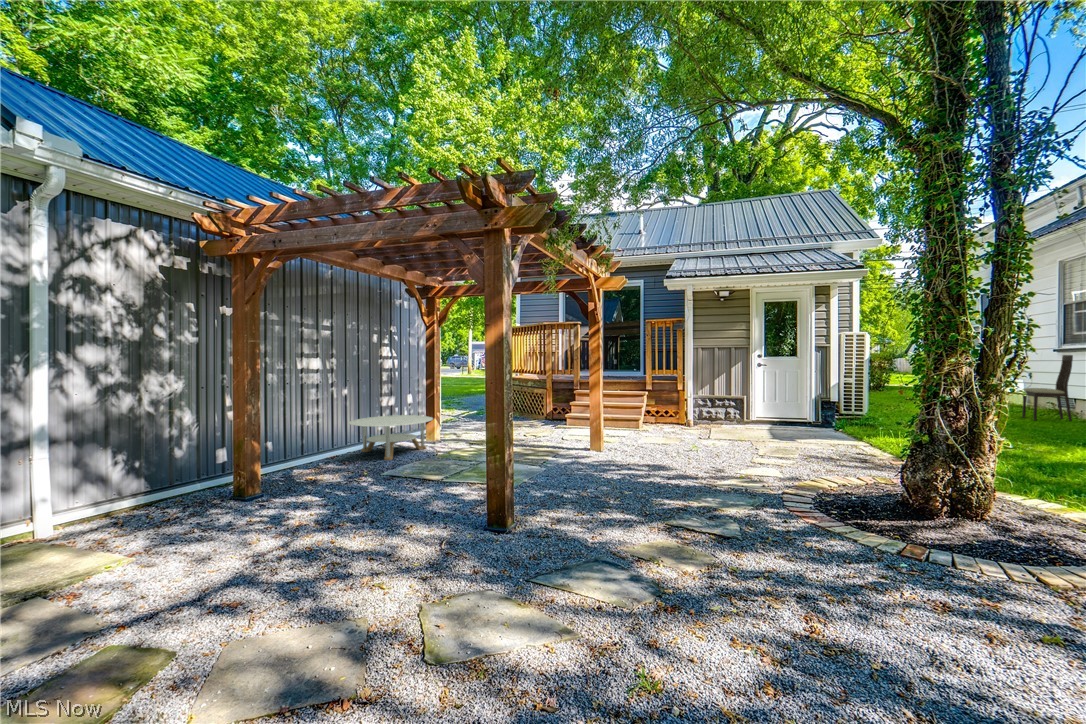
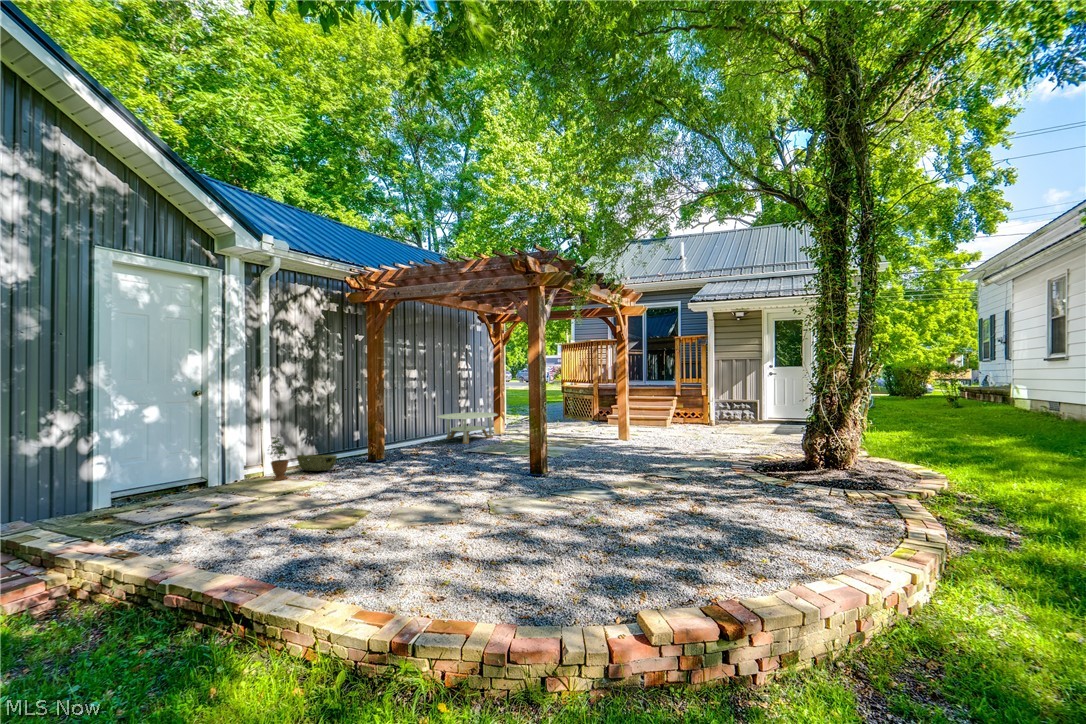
chair: present [1022,355,1073,421] -> none [1020,363,1065,423]
potted plant: none [41,464,85,545] -> present [270,436,289,481]
woven basket: none [107,492,179,520] -> present [297,455,337,471]

